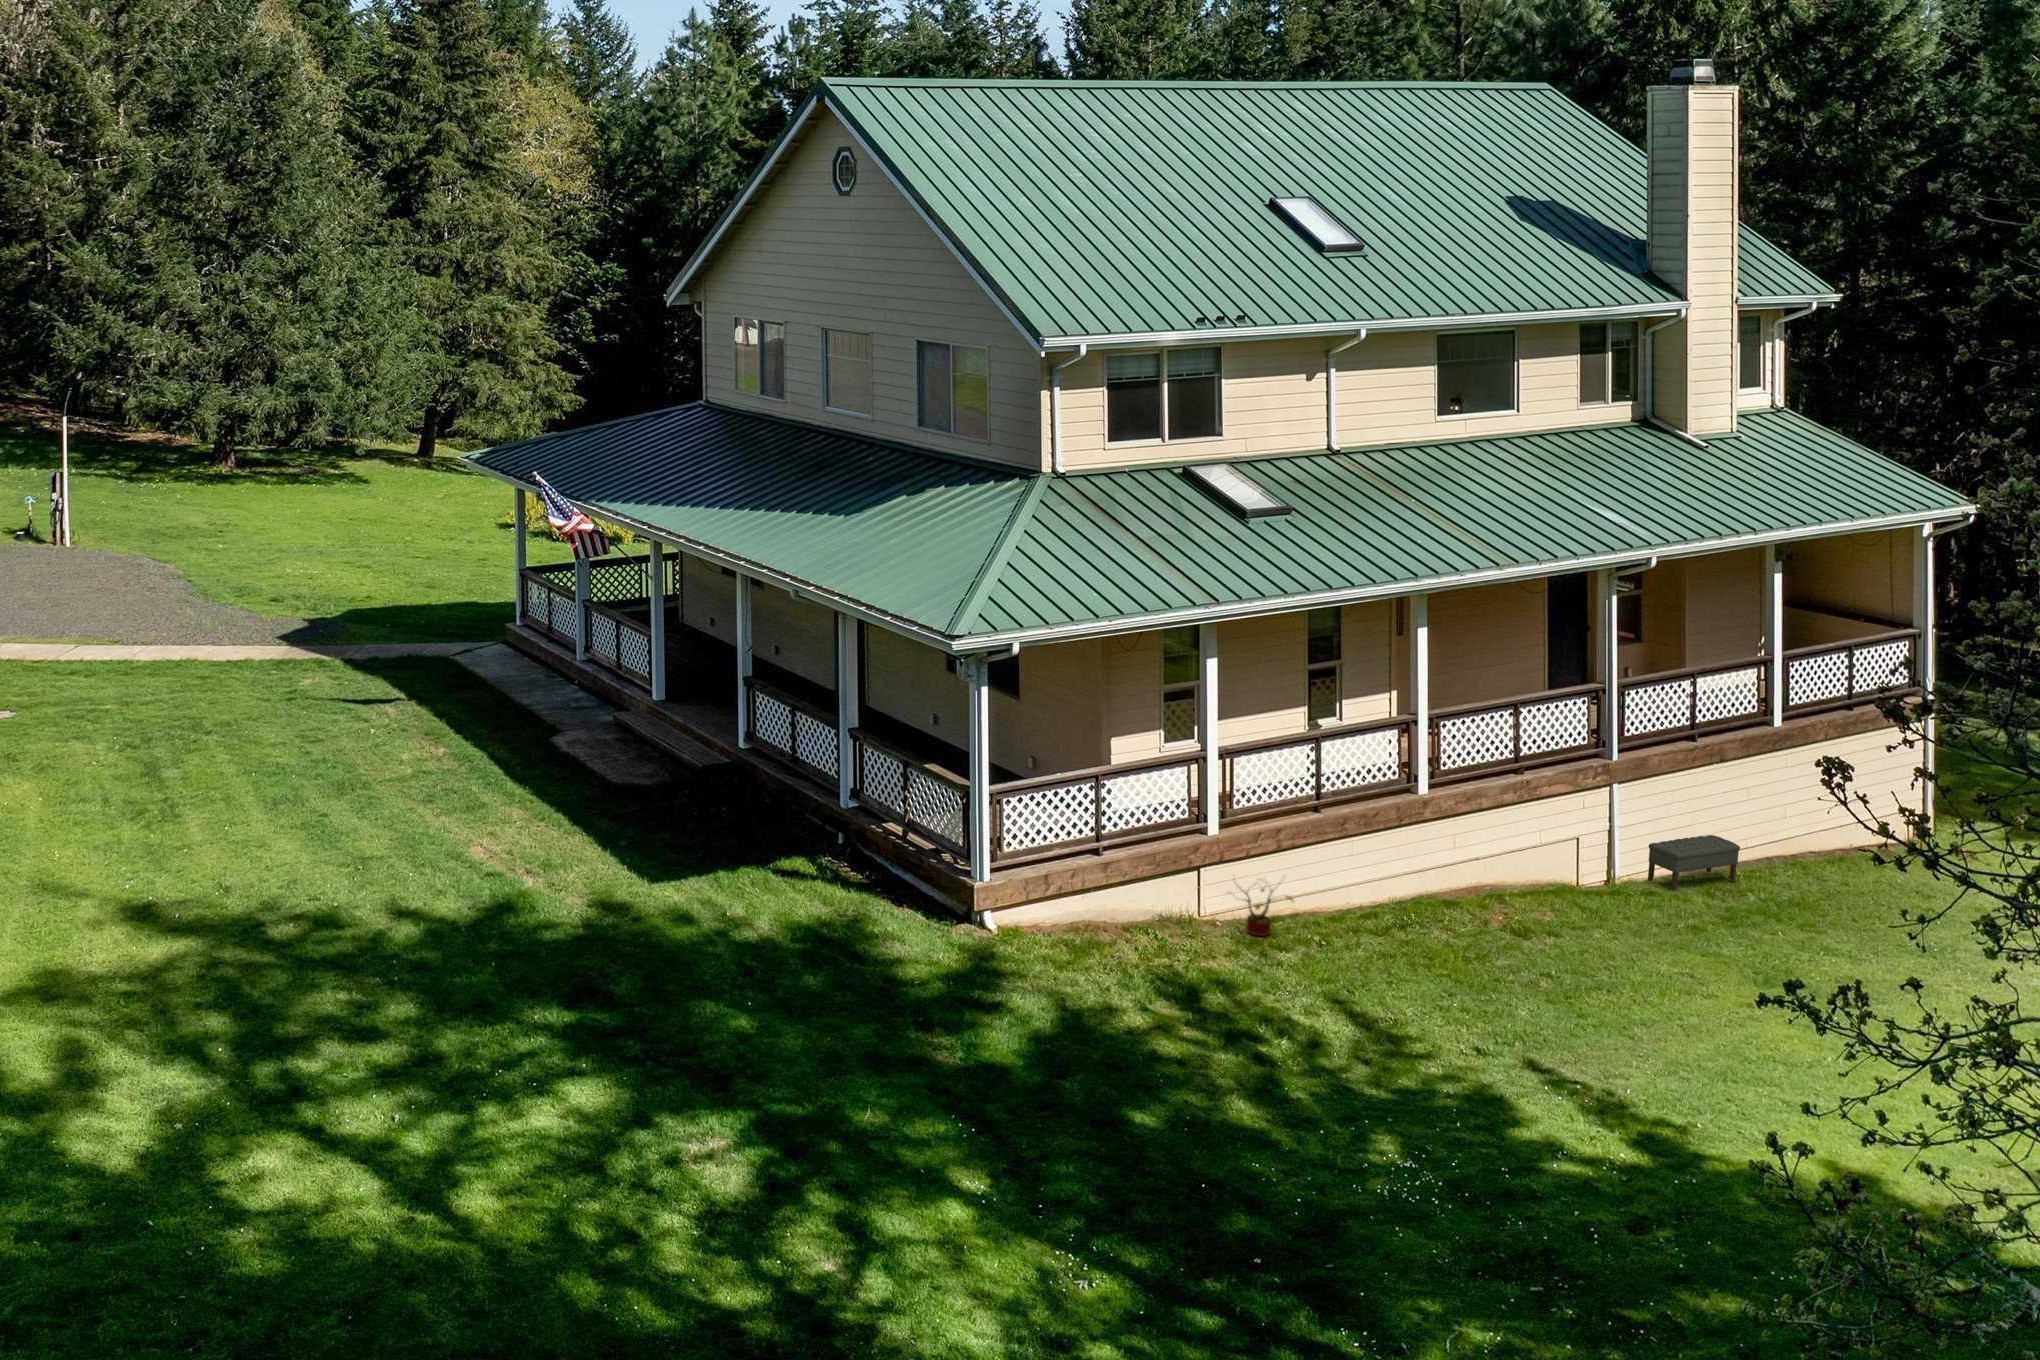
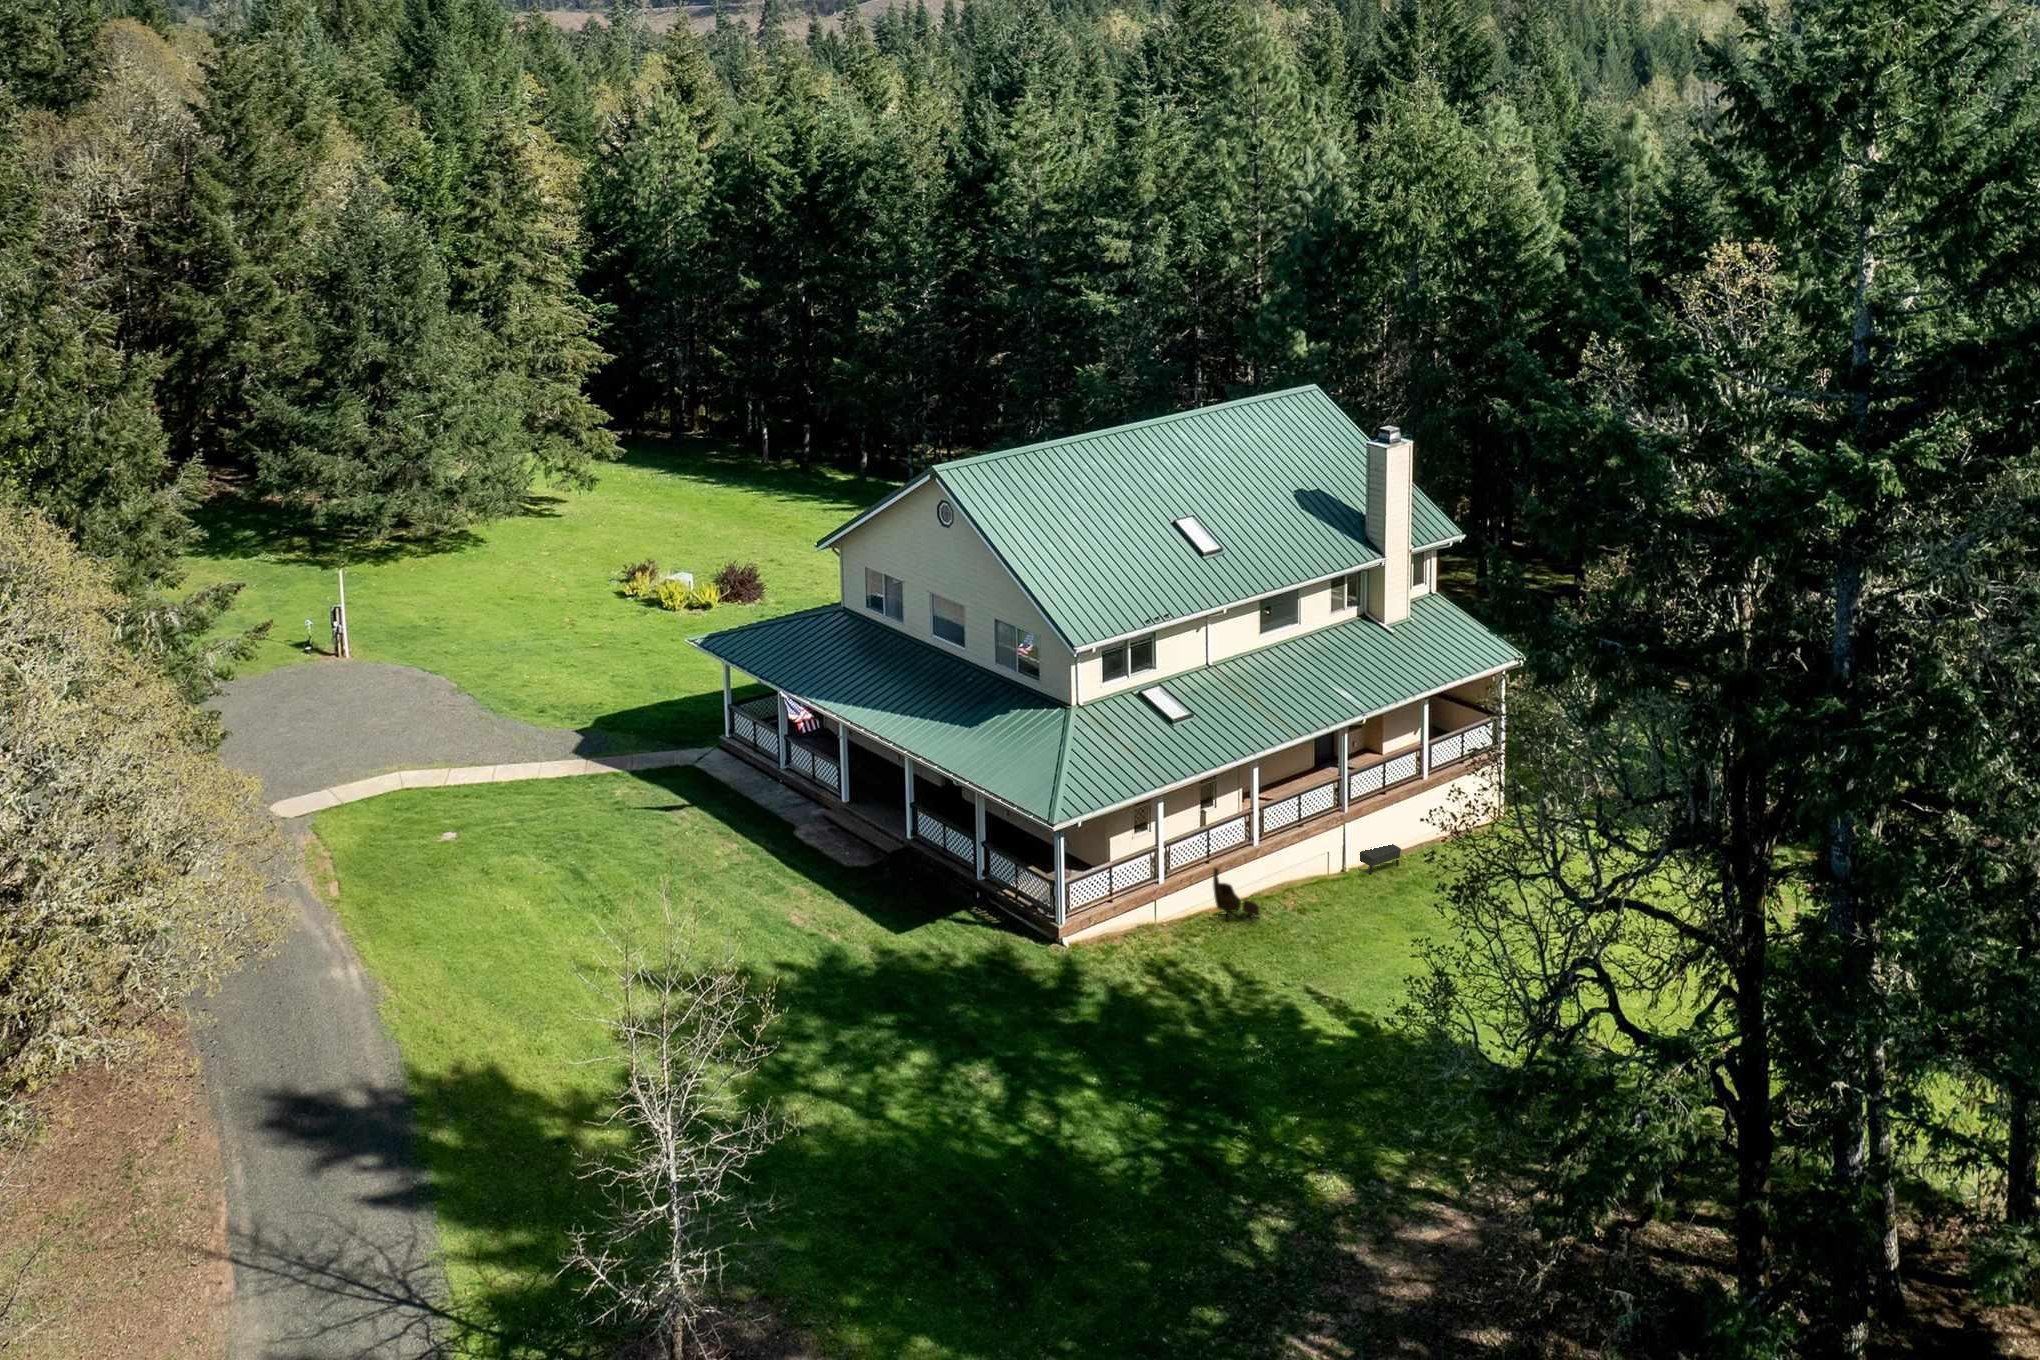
lounge chair: none [1325,820,1426,936] -> present [1213,868,1259,919]
decorative plant: present [1234,882,1293,936] -> none [1168,900,1200,931]

